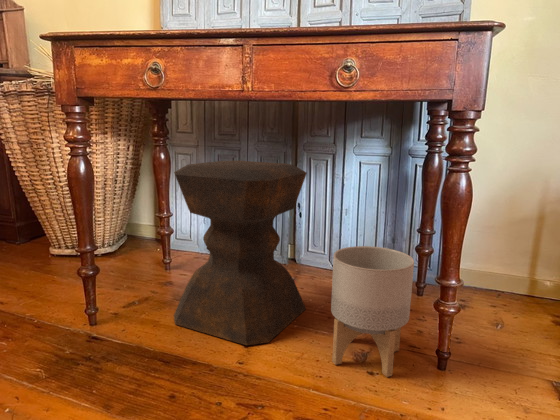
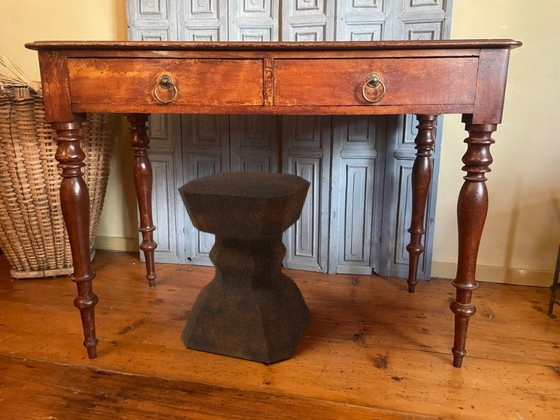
planter: present [331,246,414,377] -> none [353,254,435,381]

